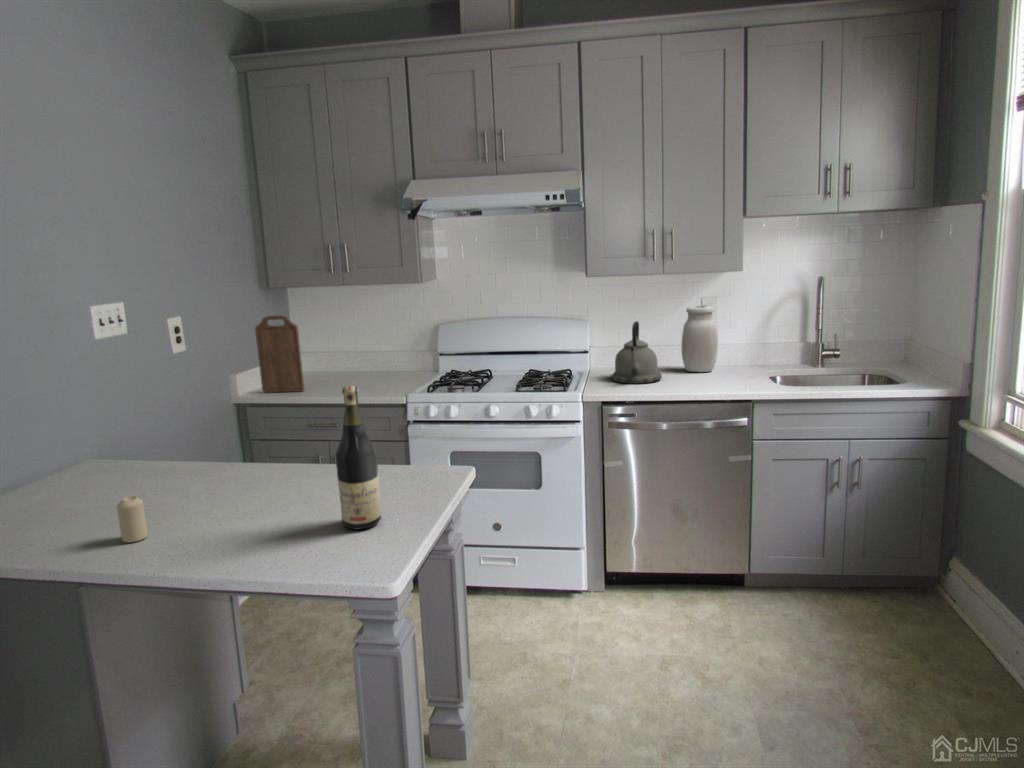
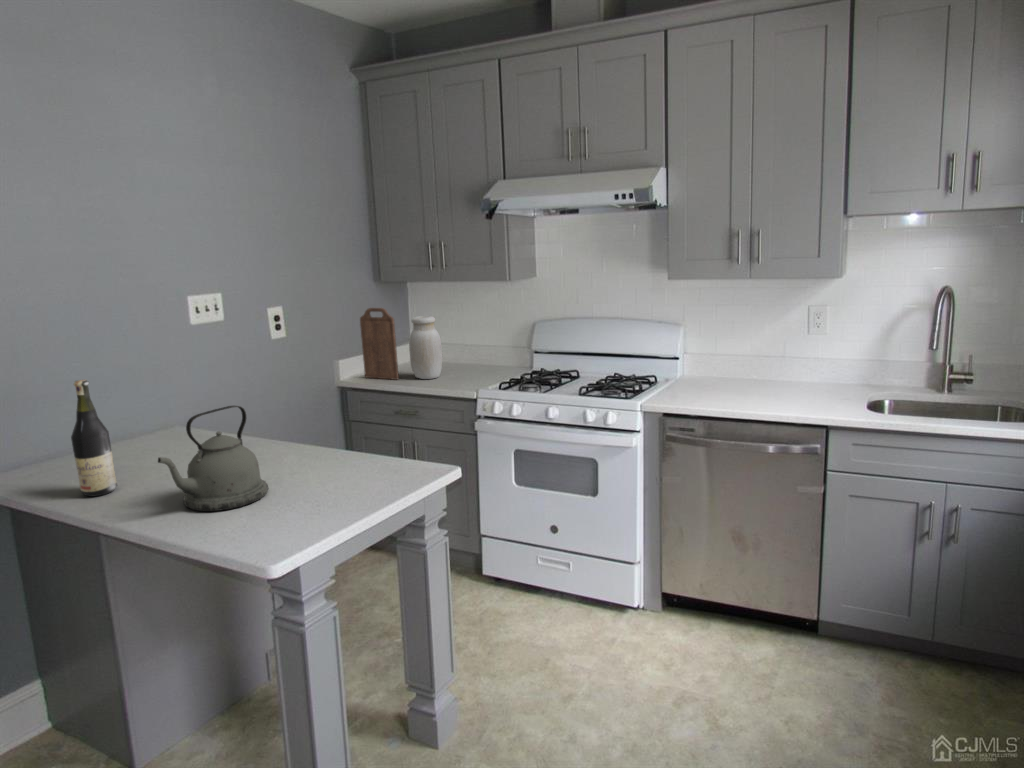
jar: present [682,305,718,372] -> present [409,316,442,379]
kettle: present [611,322,662,384] -> present [158,406,269,511]
wine bottle: present [335,386,382,529] -> present [71,380,117,496]
candle: present [117,496,148,543] -> none [121,467,147,506]

